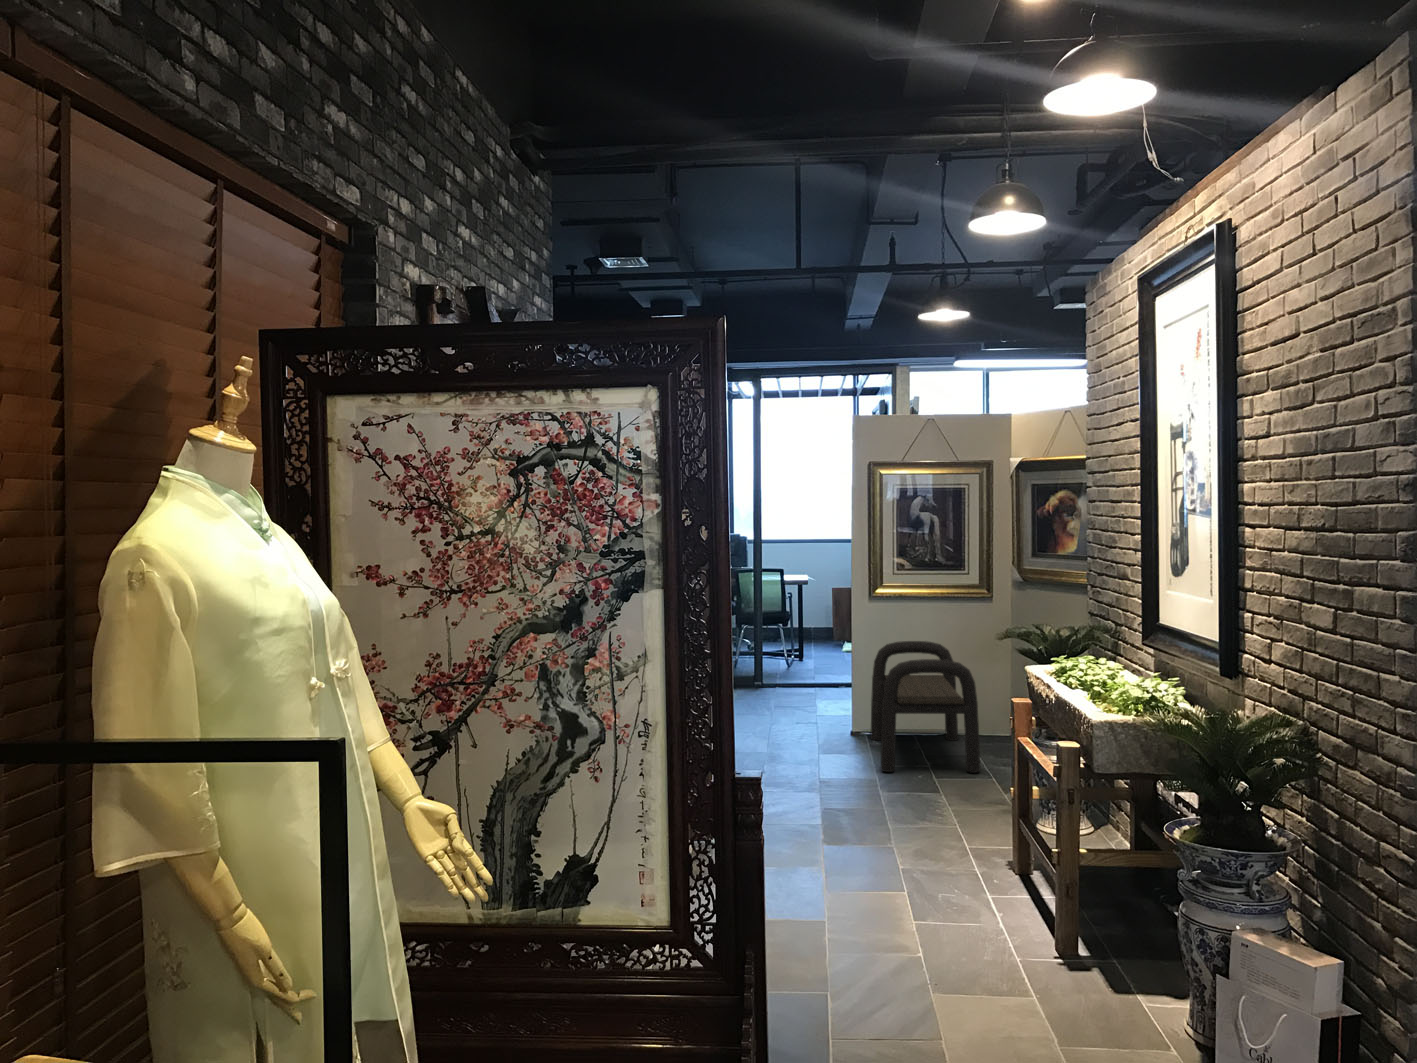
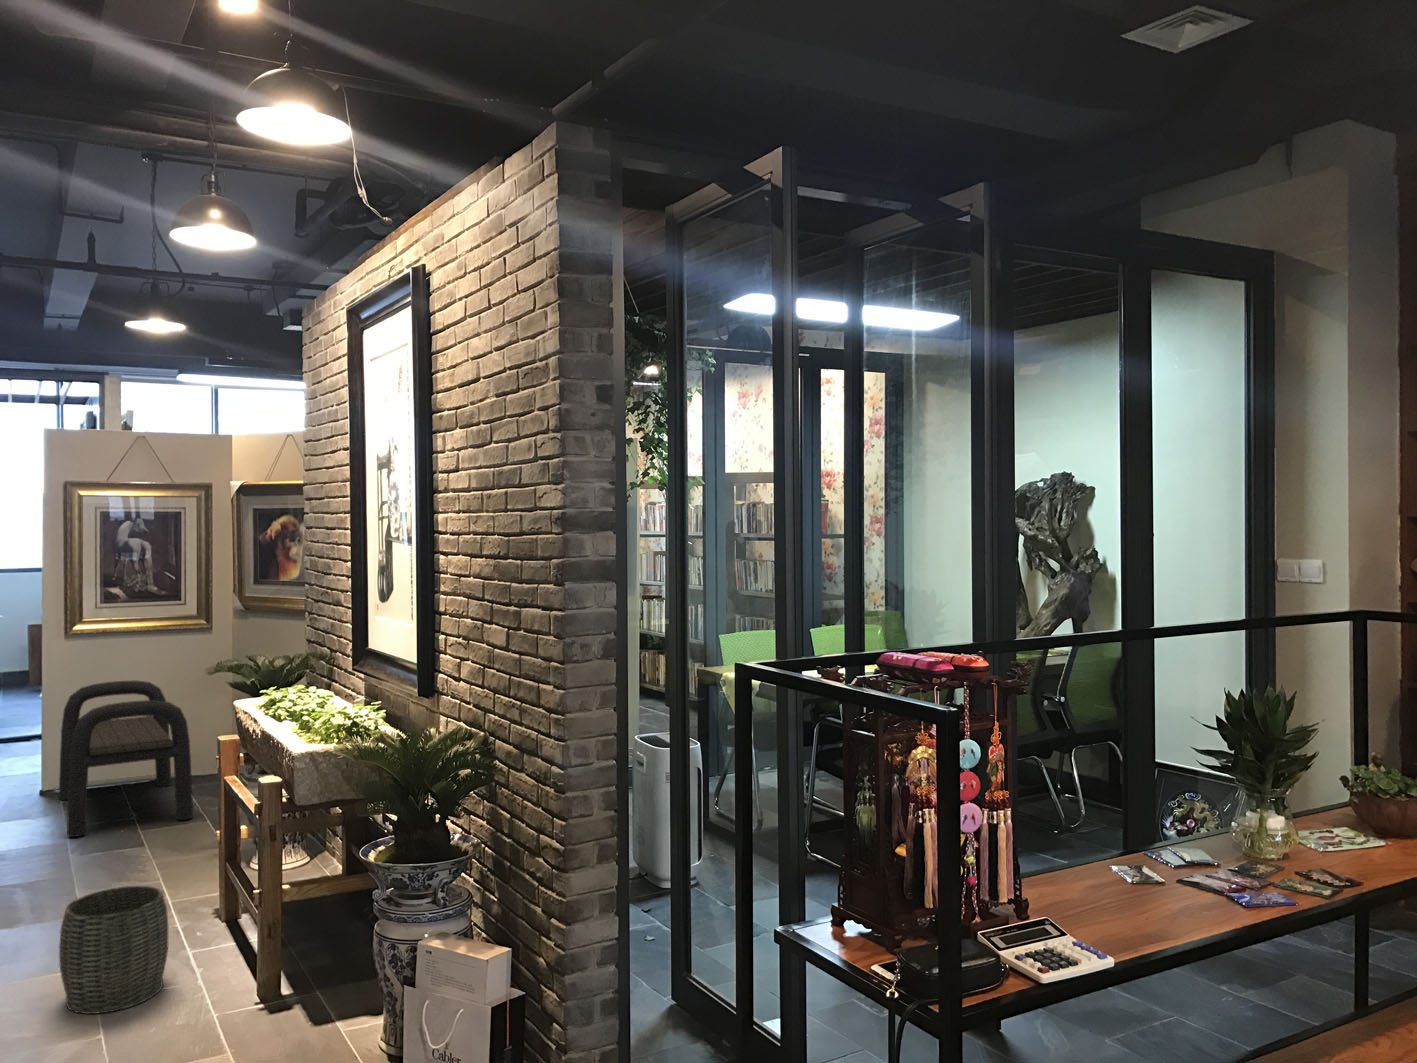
woven basket: none [893,818,977,925] -> present [59,886,169,1014]

